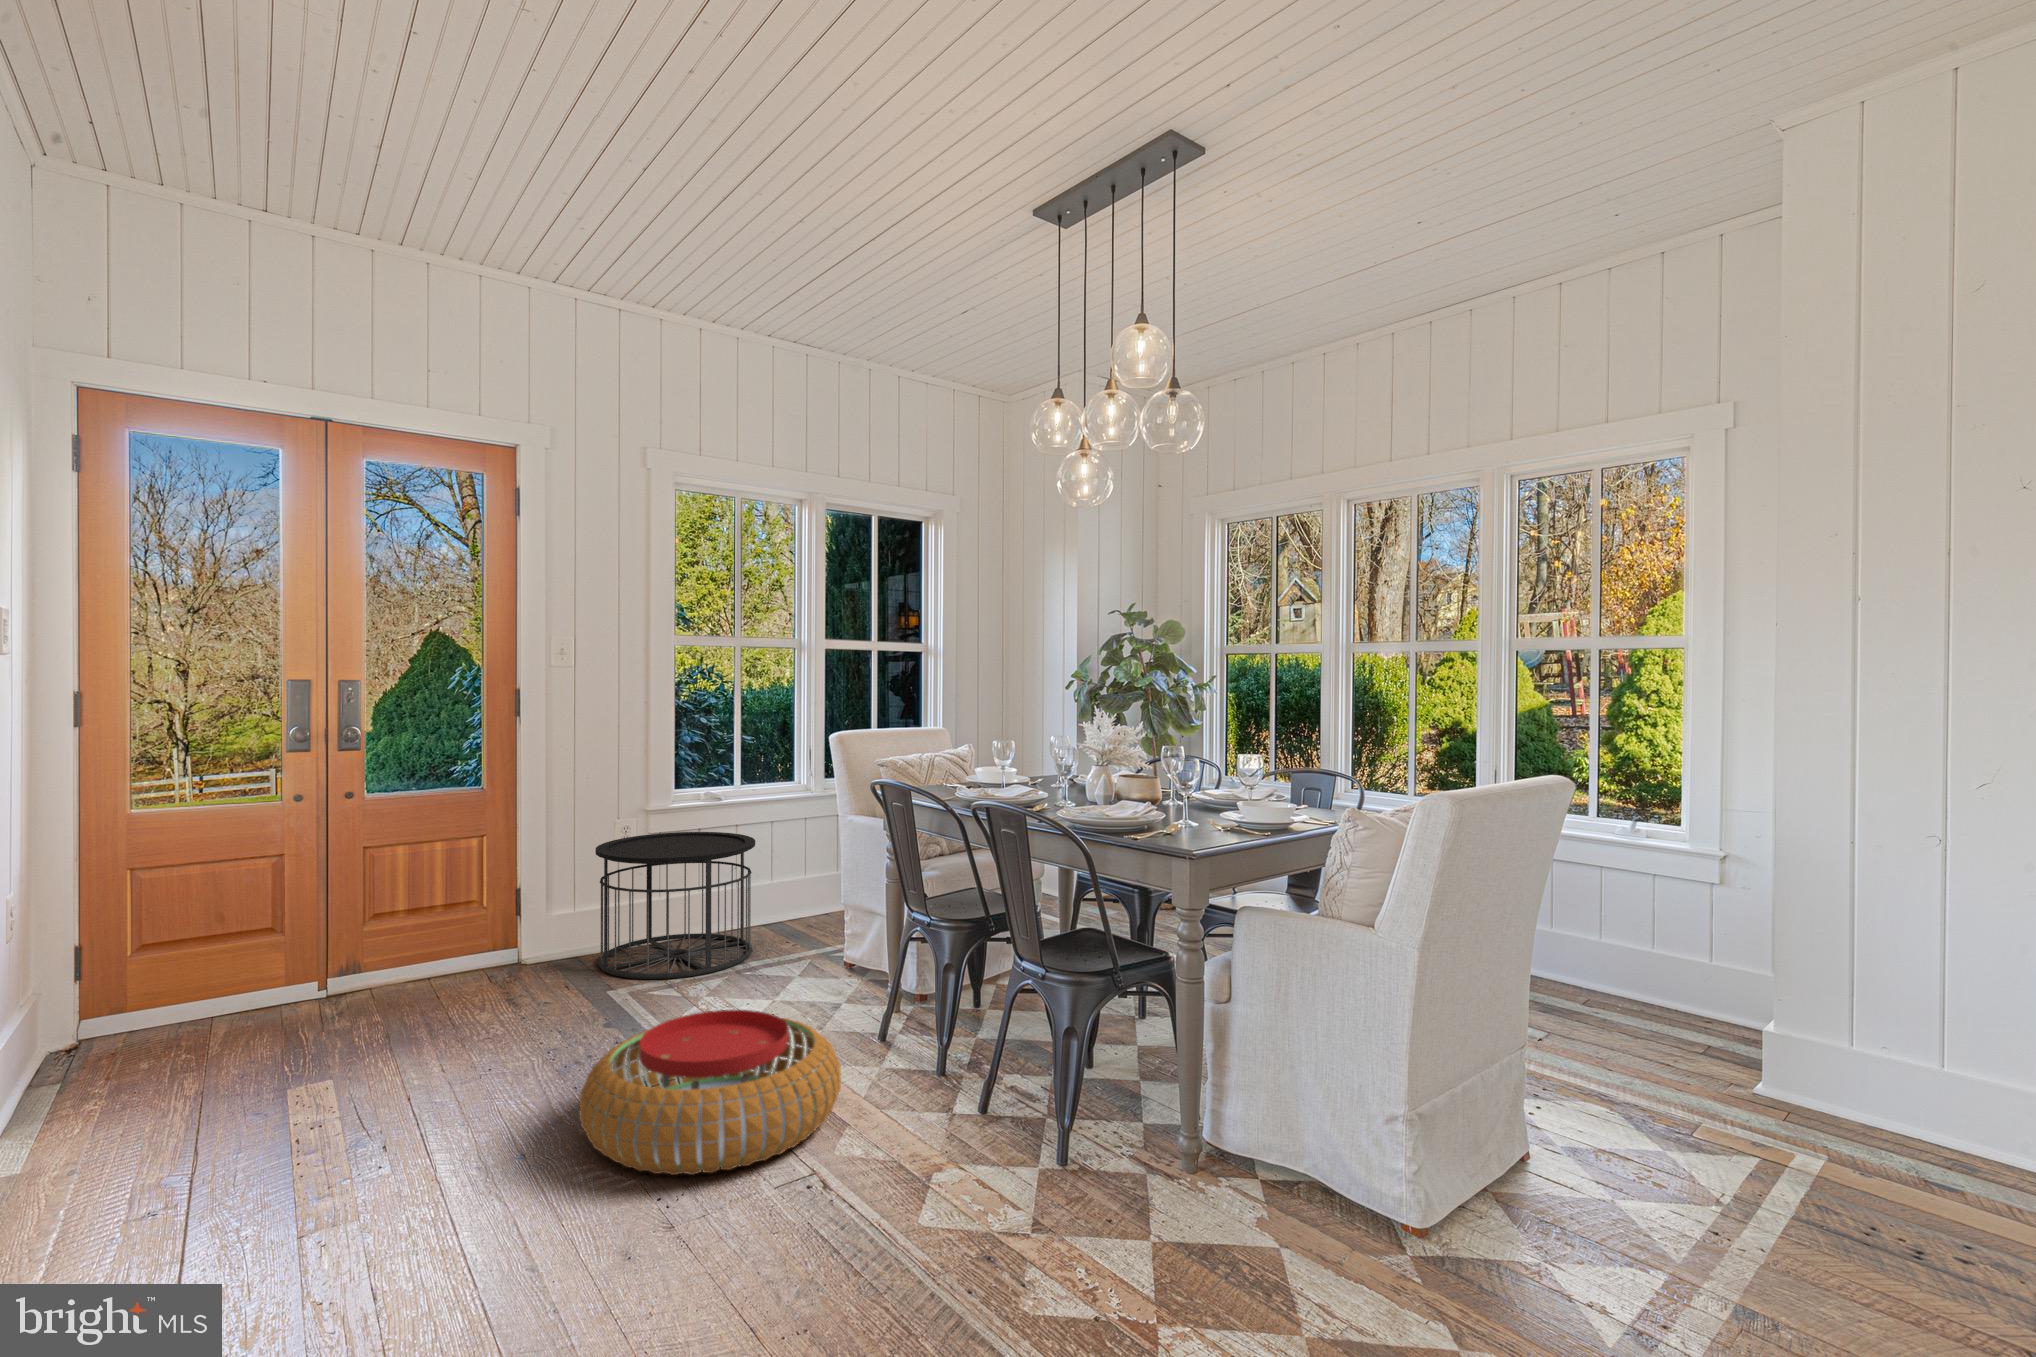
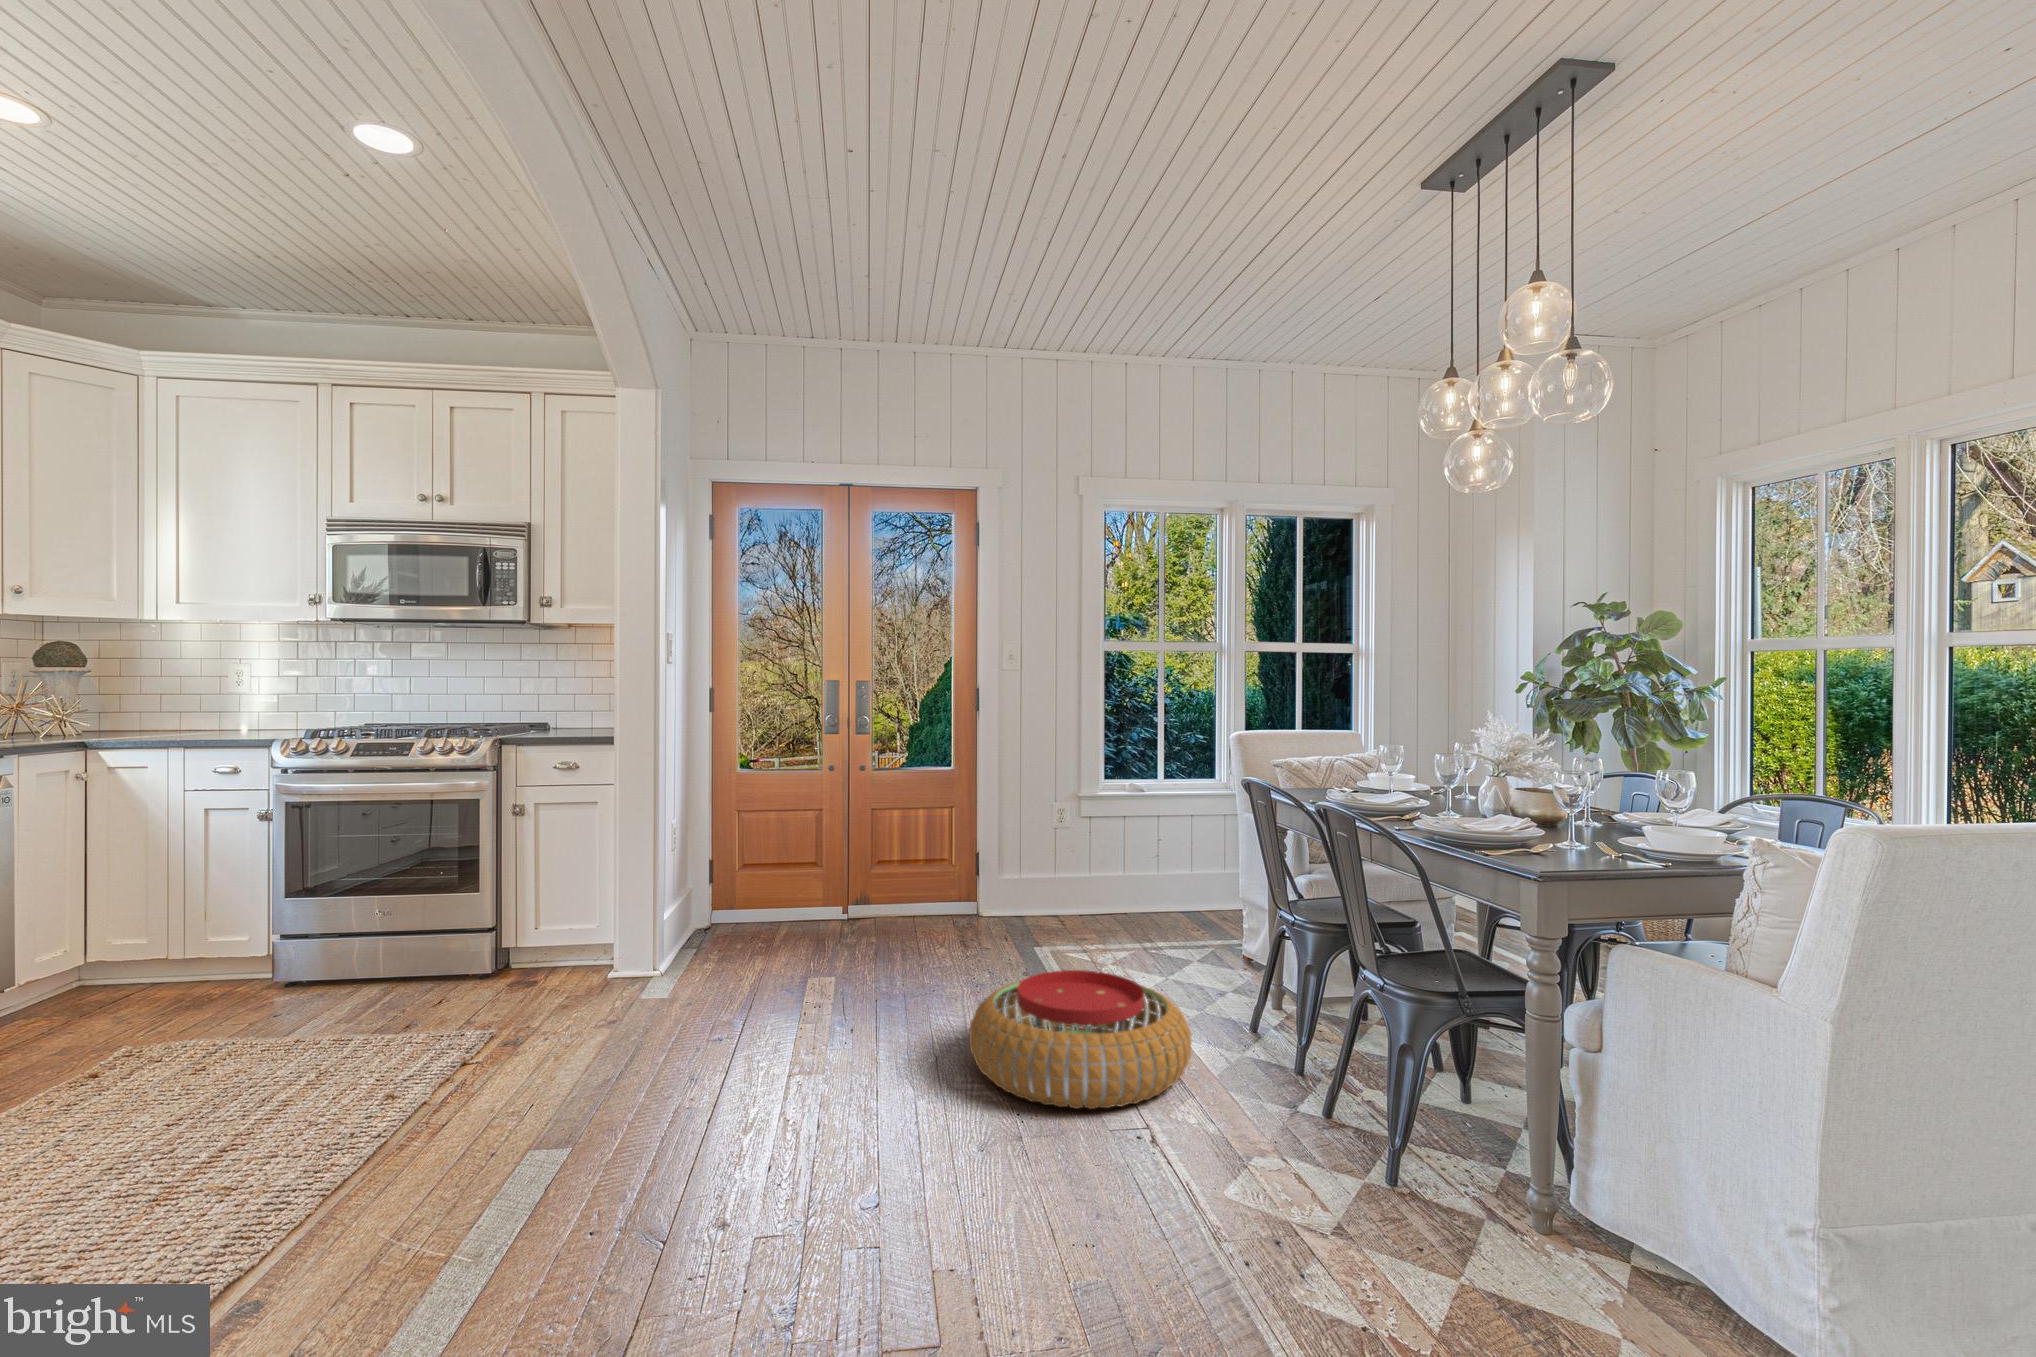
side table: present [595,832,755,979] -> none [1034,817,1171,946]

